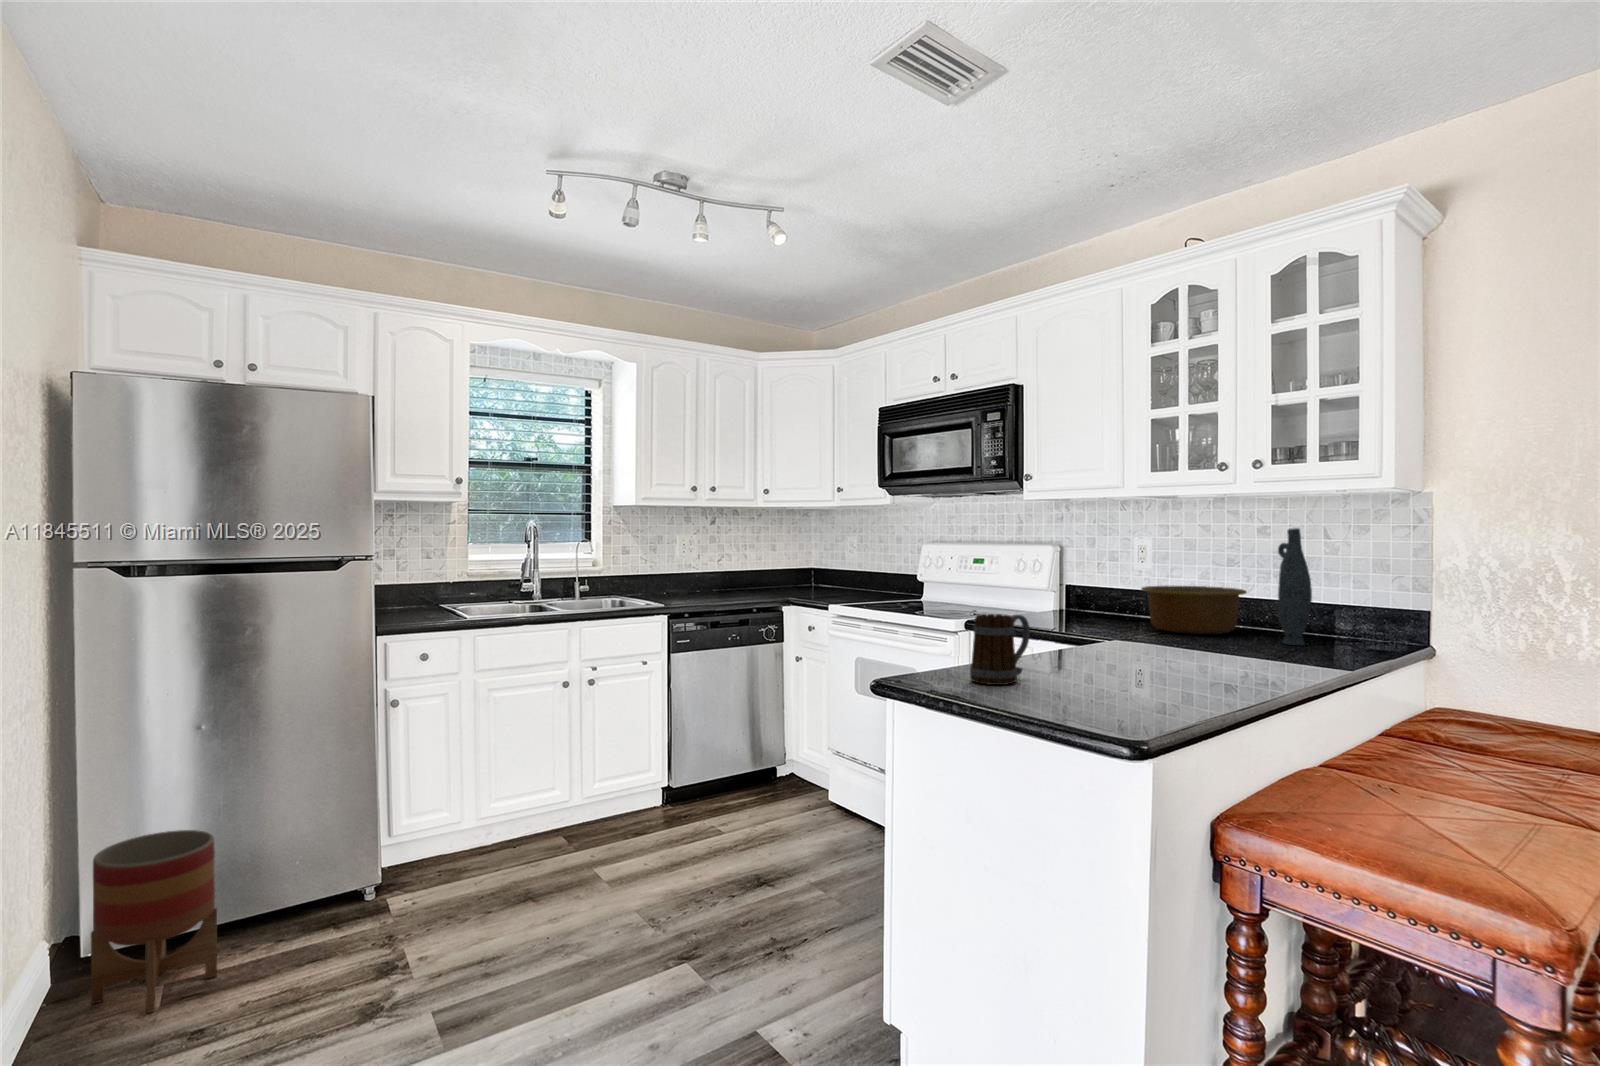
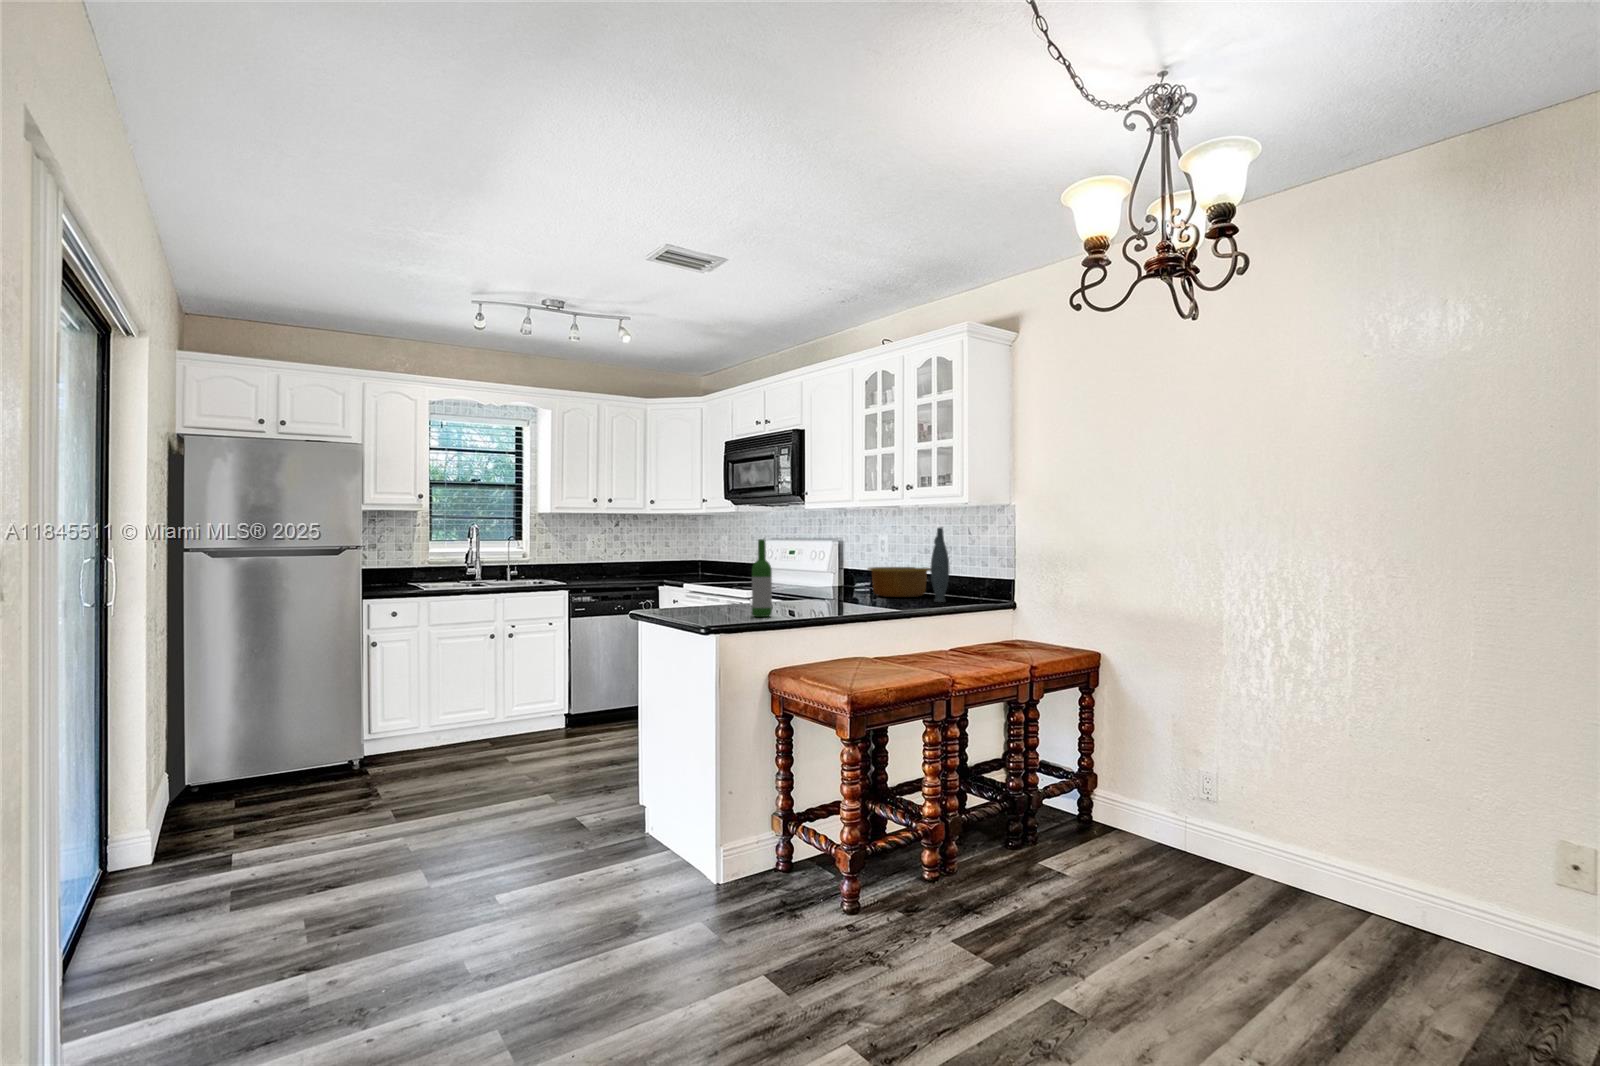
wine bottle: none [1092,550,1130,690] -> present [752,539,772,617]
mug: present [970,614,1030,685] -> none [690,576,727,616]
planter: present [91,830,217,1013] -> none [179,715,254,817]

